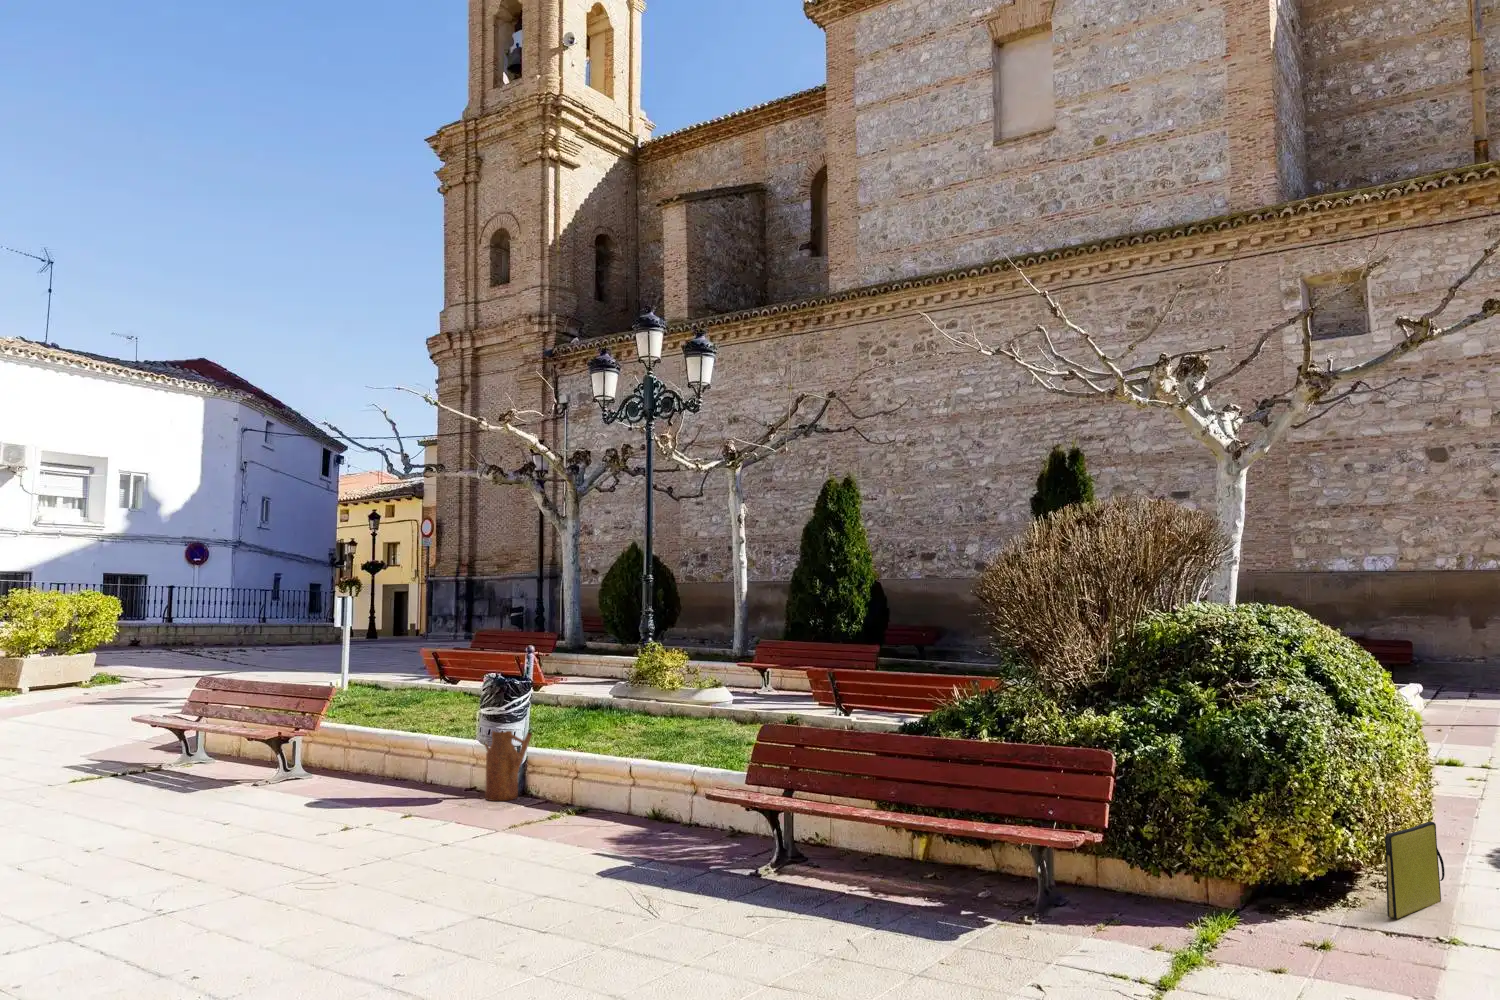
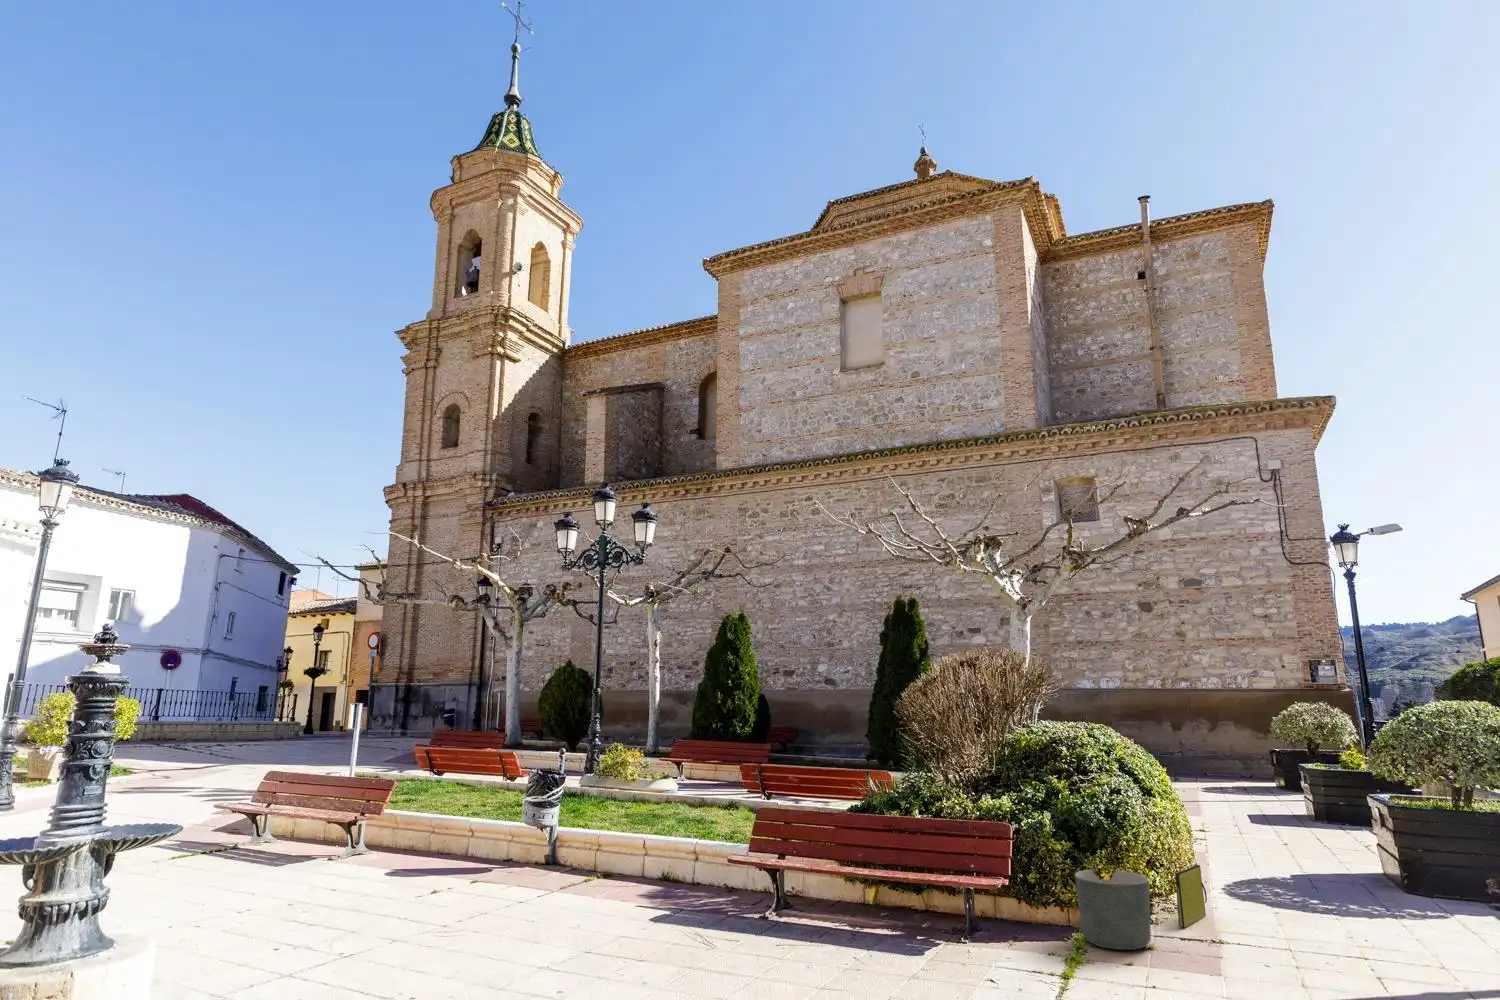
watering can: present [485,731,532,801] -> none [528,815,570,871]
planter: none [1206,825,1328,952] -> present [1075,870,1151,950]

